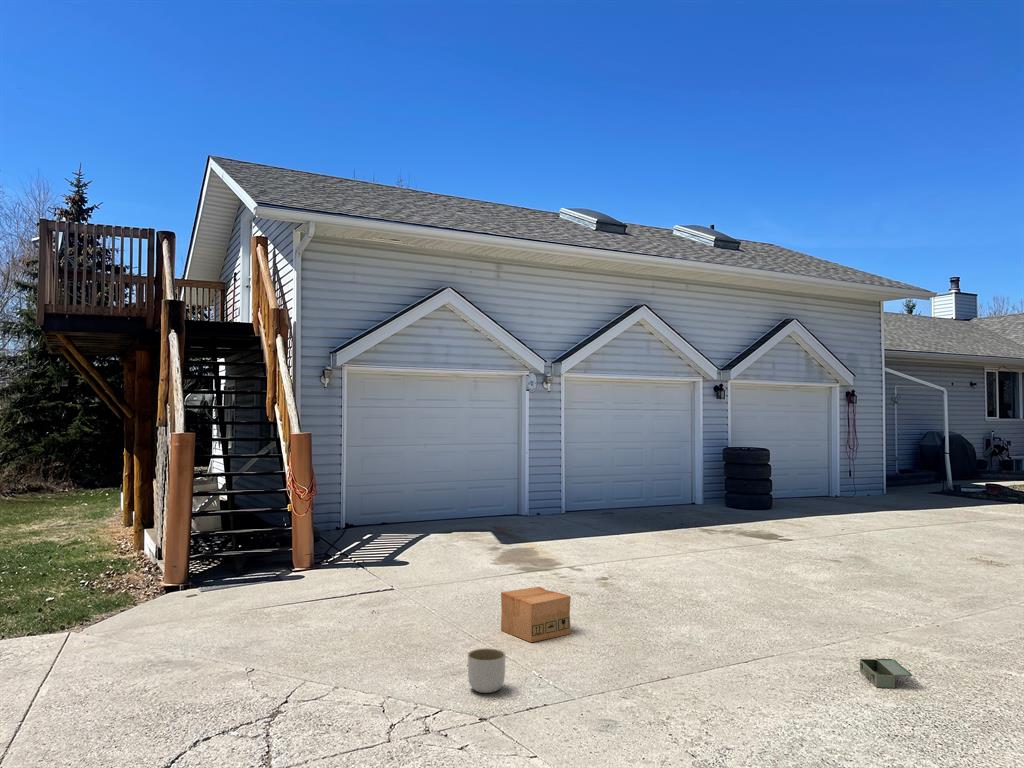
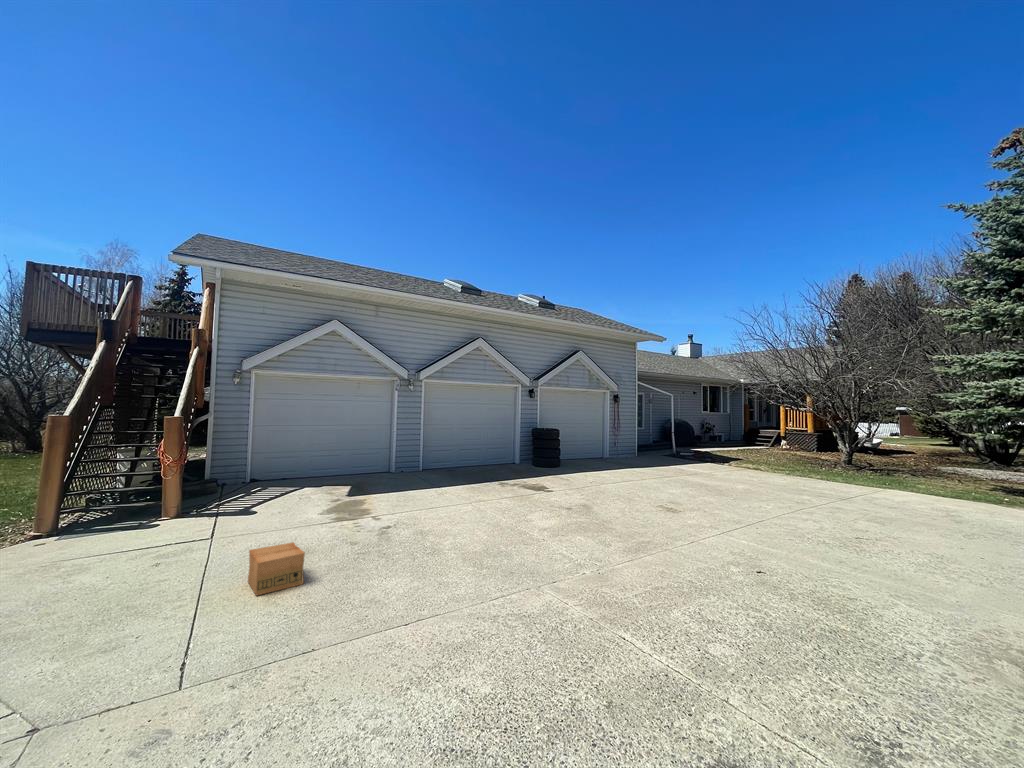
planter: present [468,648,506,693] -> none [111,620,160,670]
toolbox: present [860,659,912,688] -> none [503,612,537,645]

